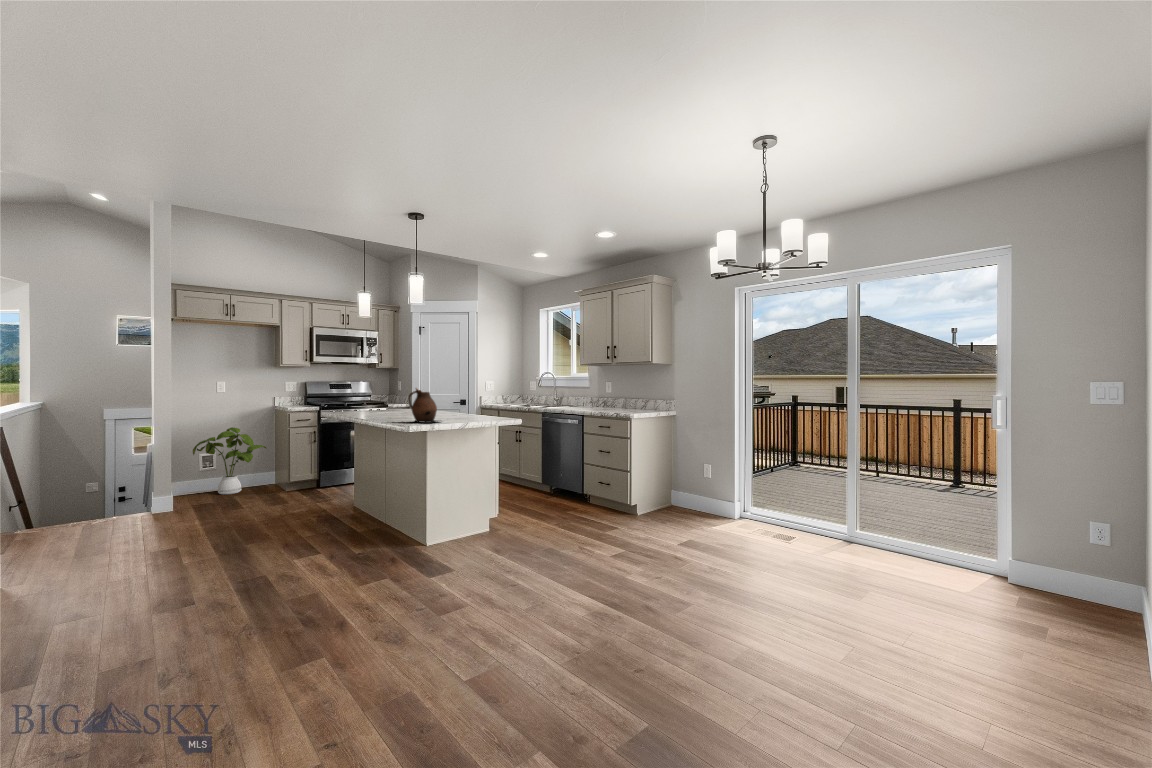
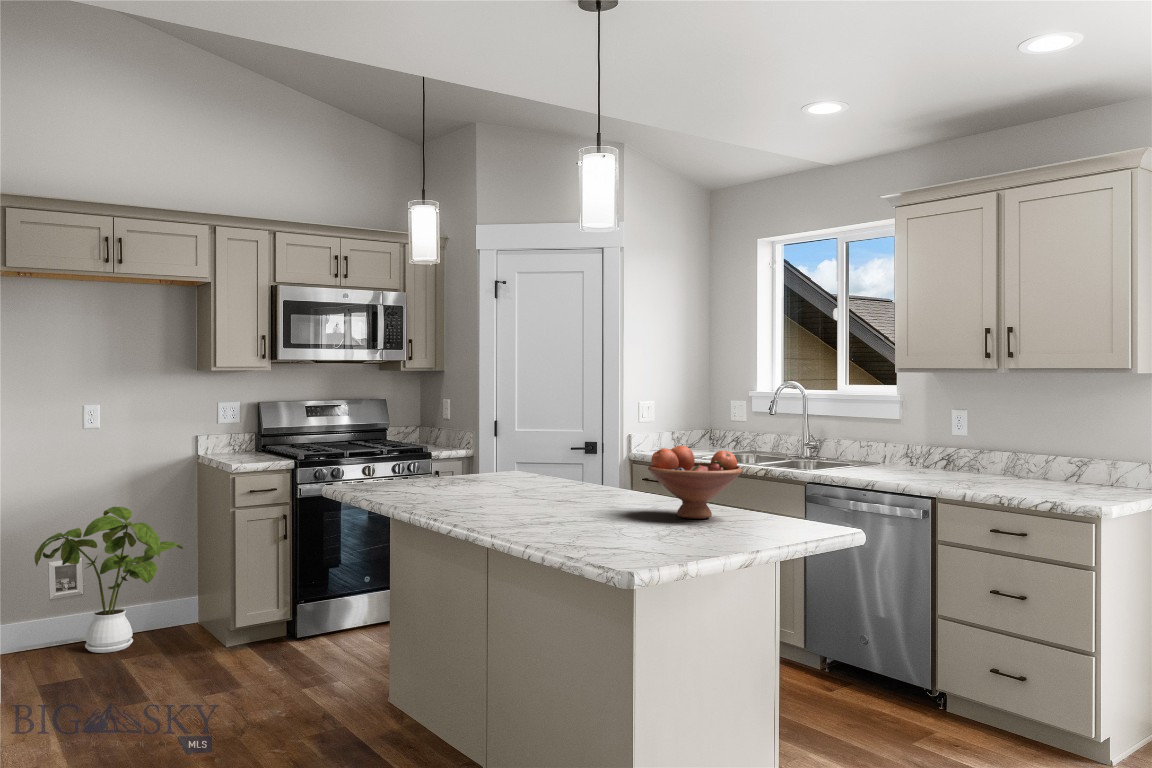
ceramic pitcher: present [408,388,437,423] -> none [572,444,657,543]
fruit bowl: none [451,392,488,420] -> present [648,446,742,519]

